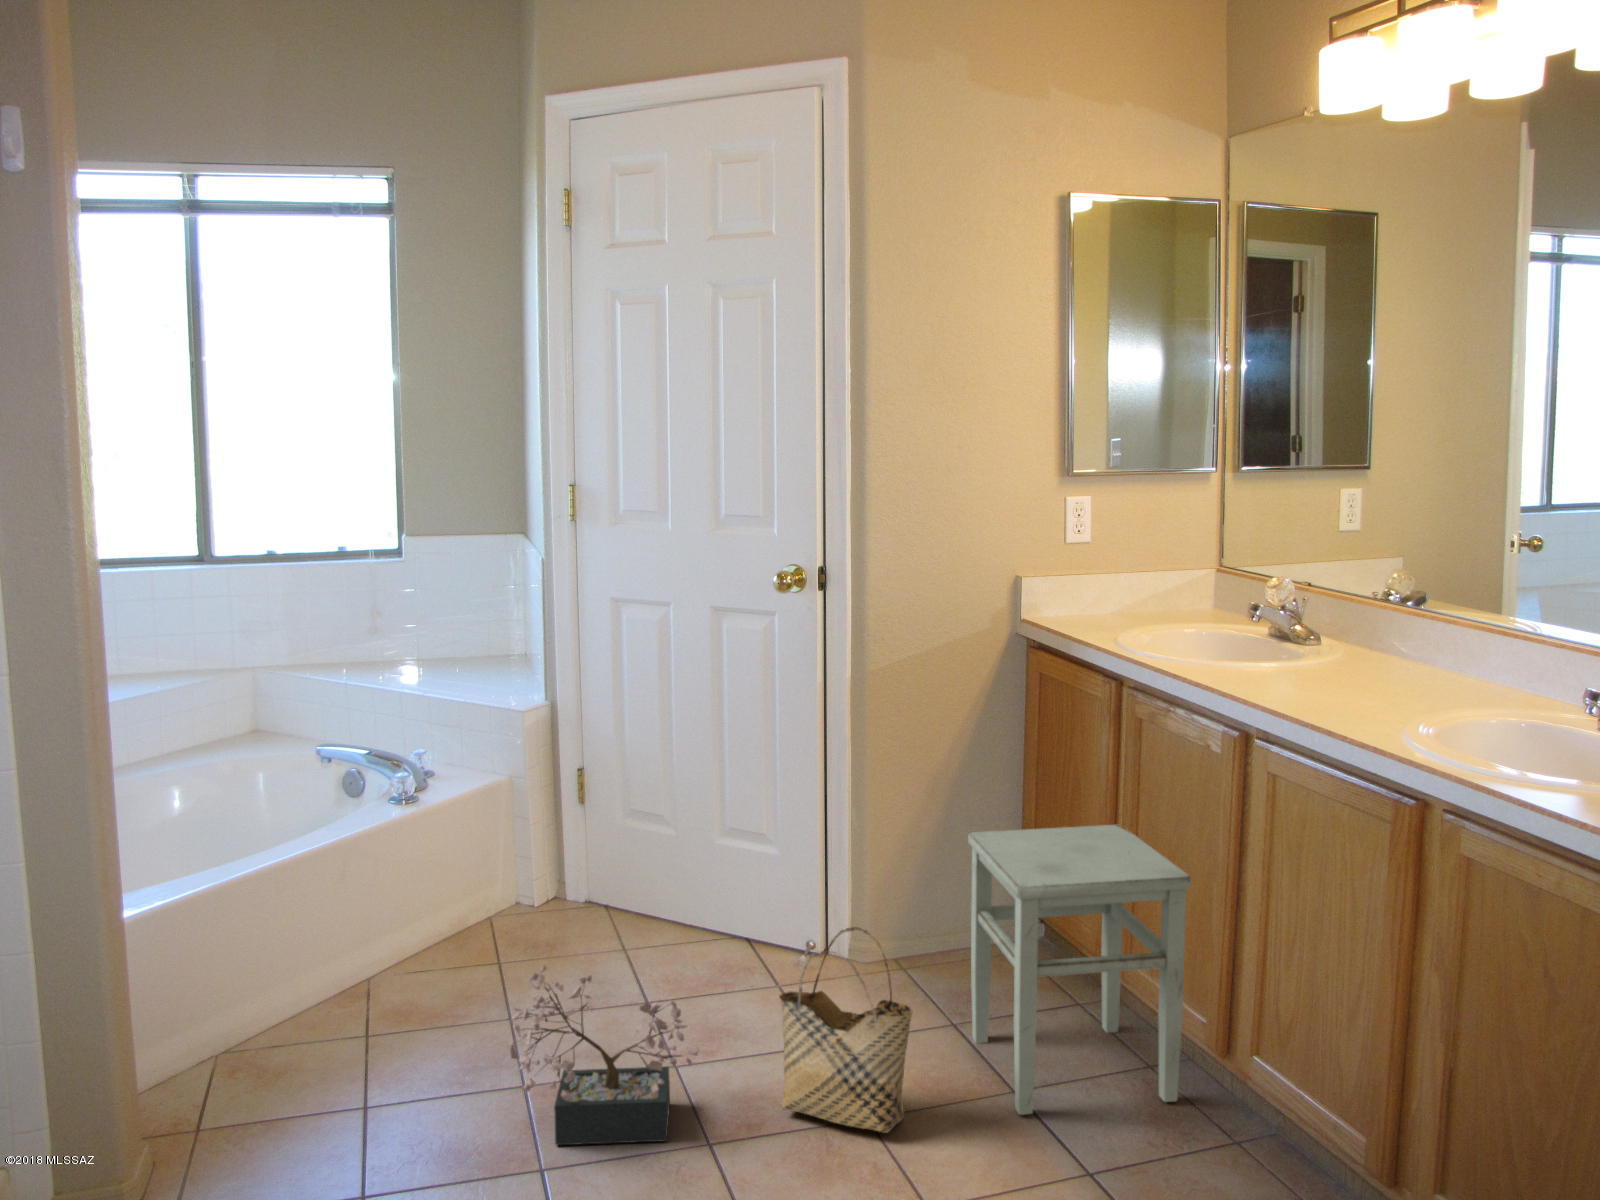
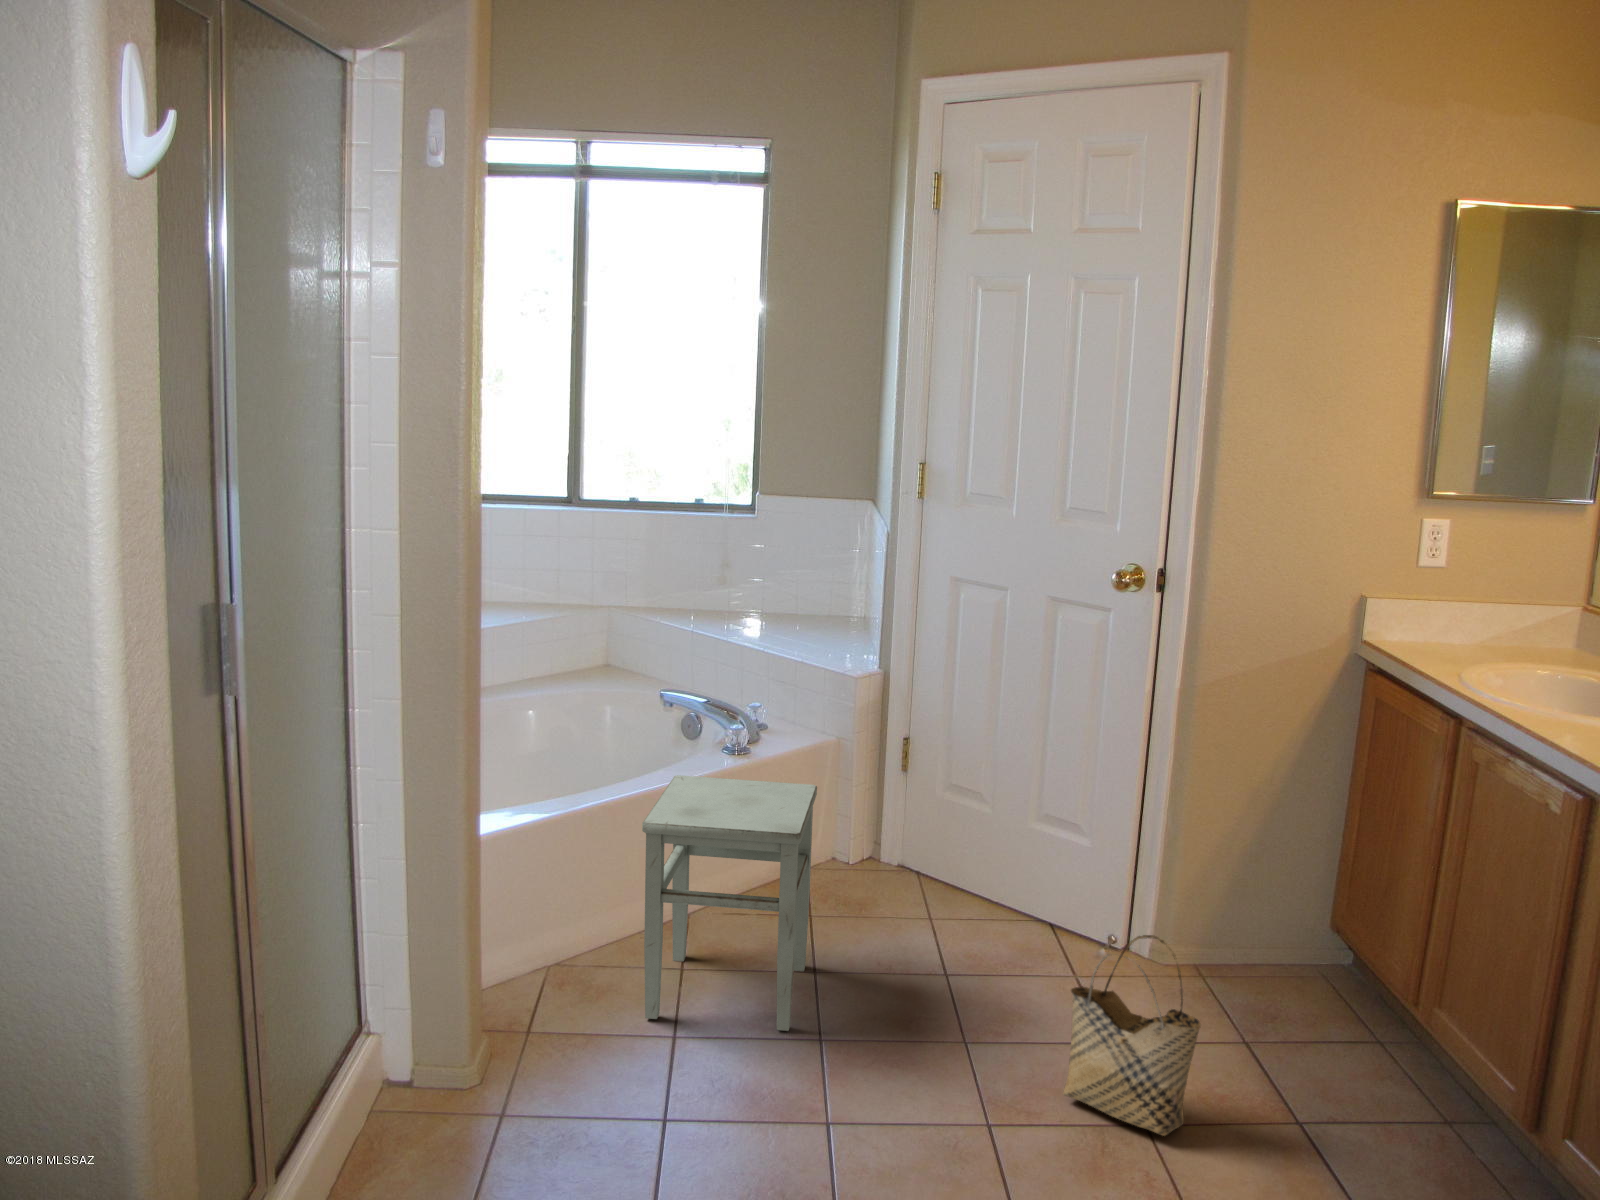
stool: present [968,824,1191,1115] -> present [642,775,817,1031]
decorative plant: present [509,965,700,1145] -> none [816,927,991,1105]

